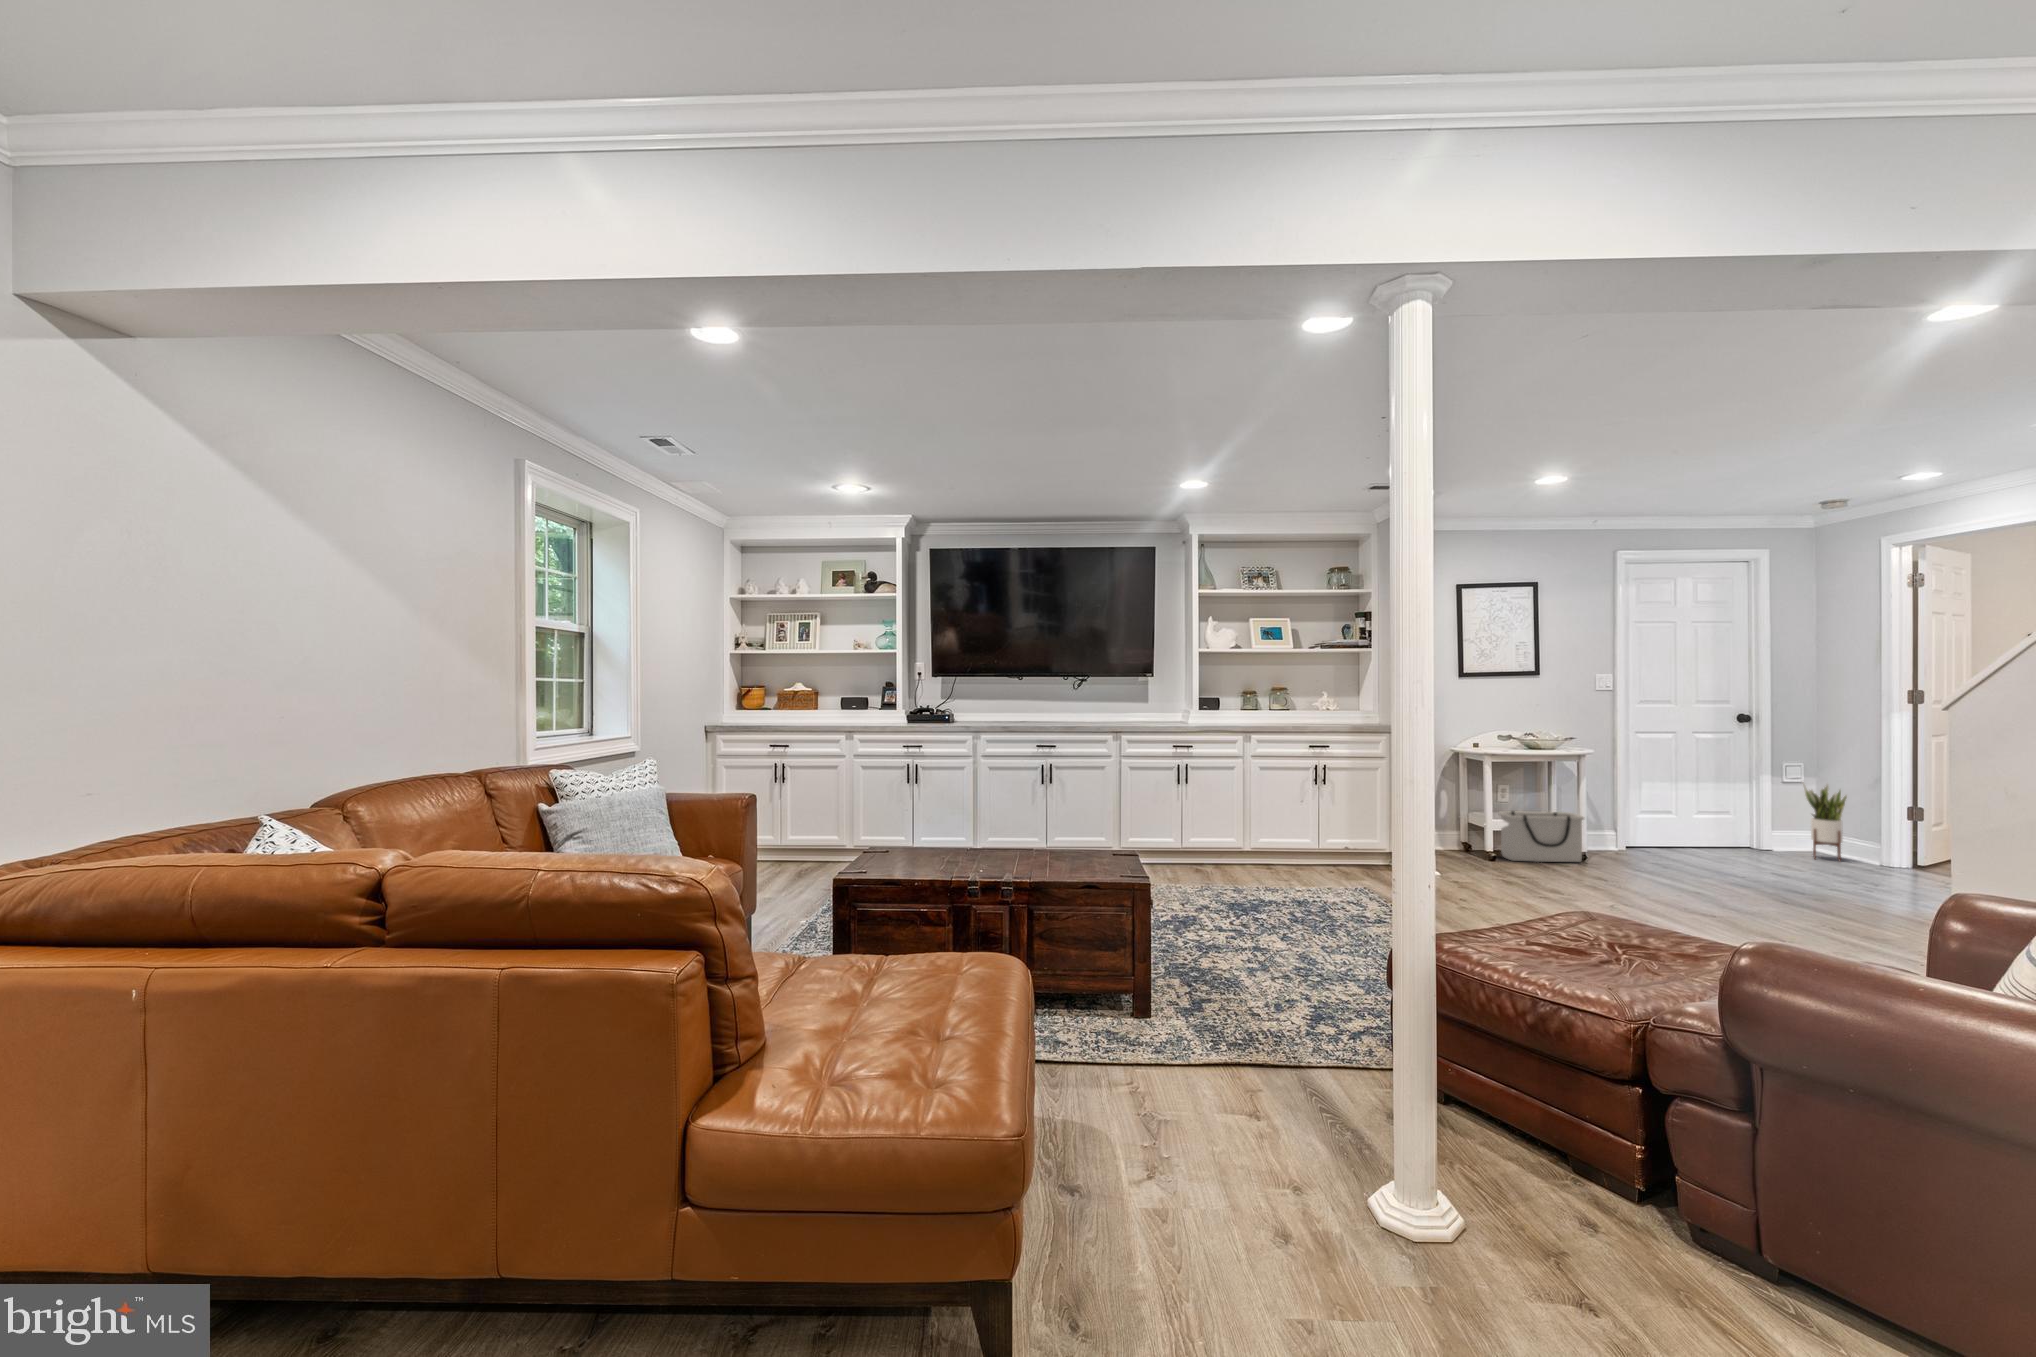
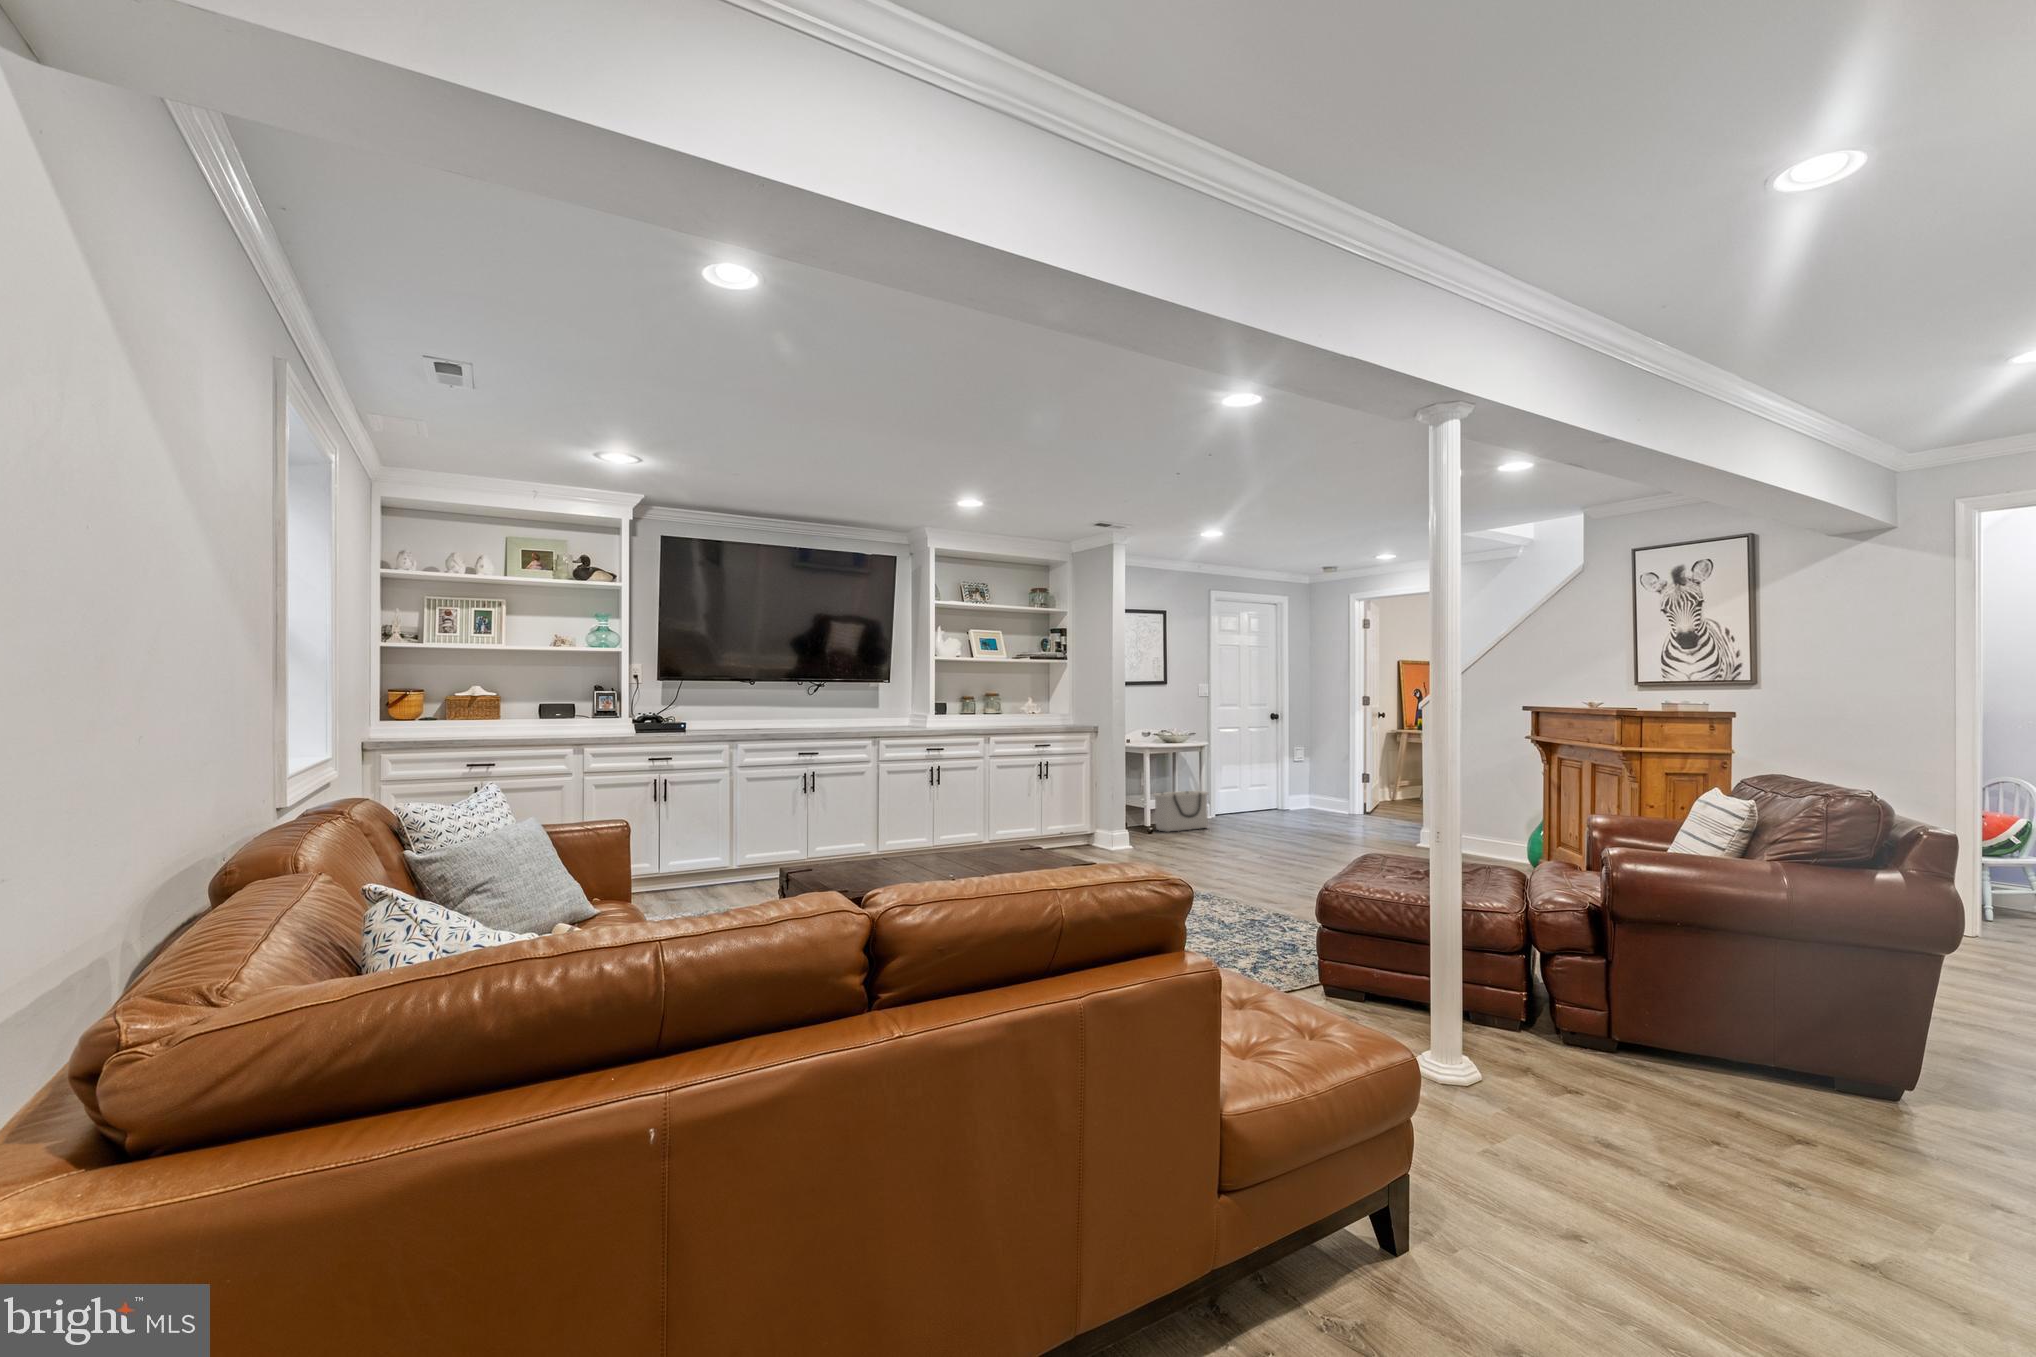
potted plant: present [1804,785,1847,861] -> none [1307,759,1331,813]

